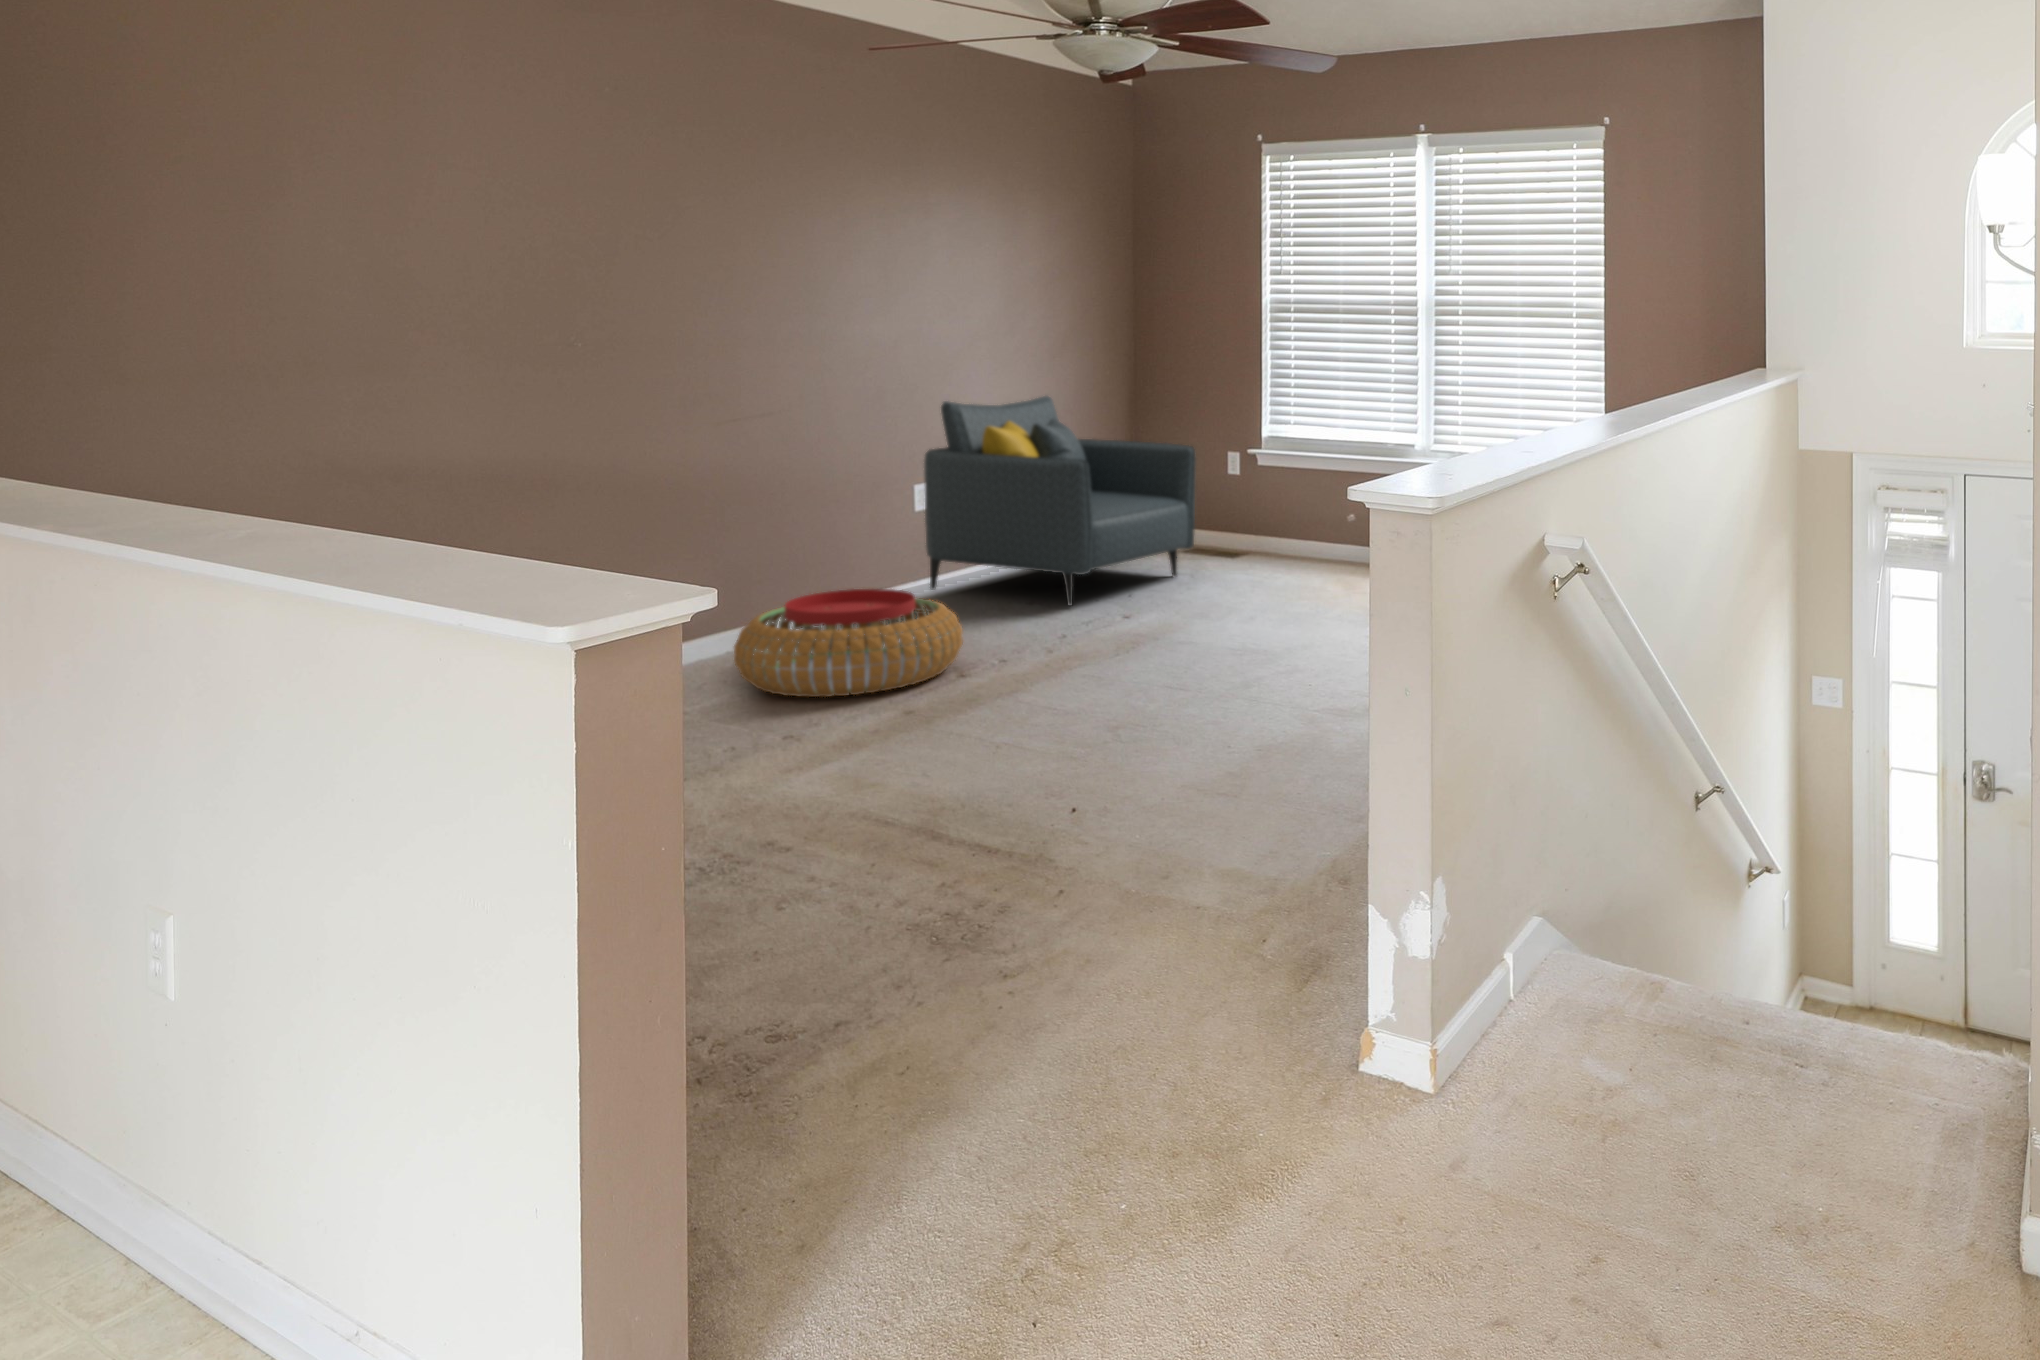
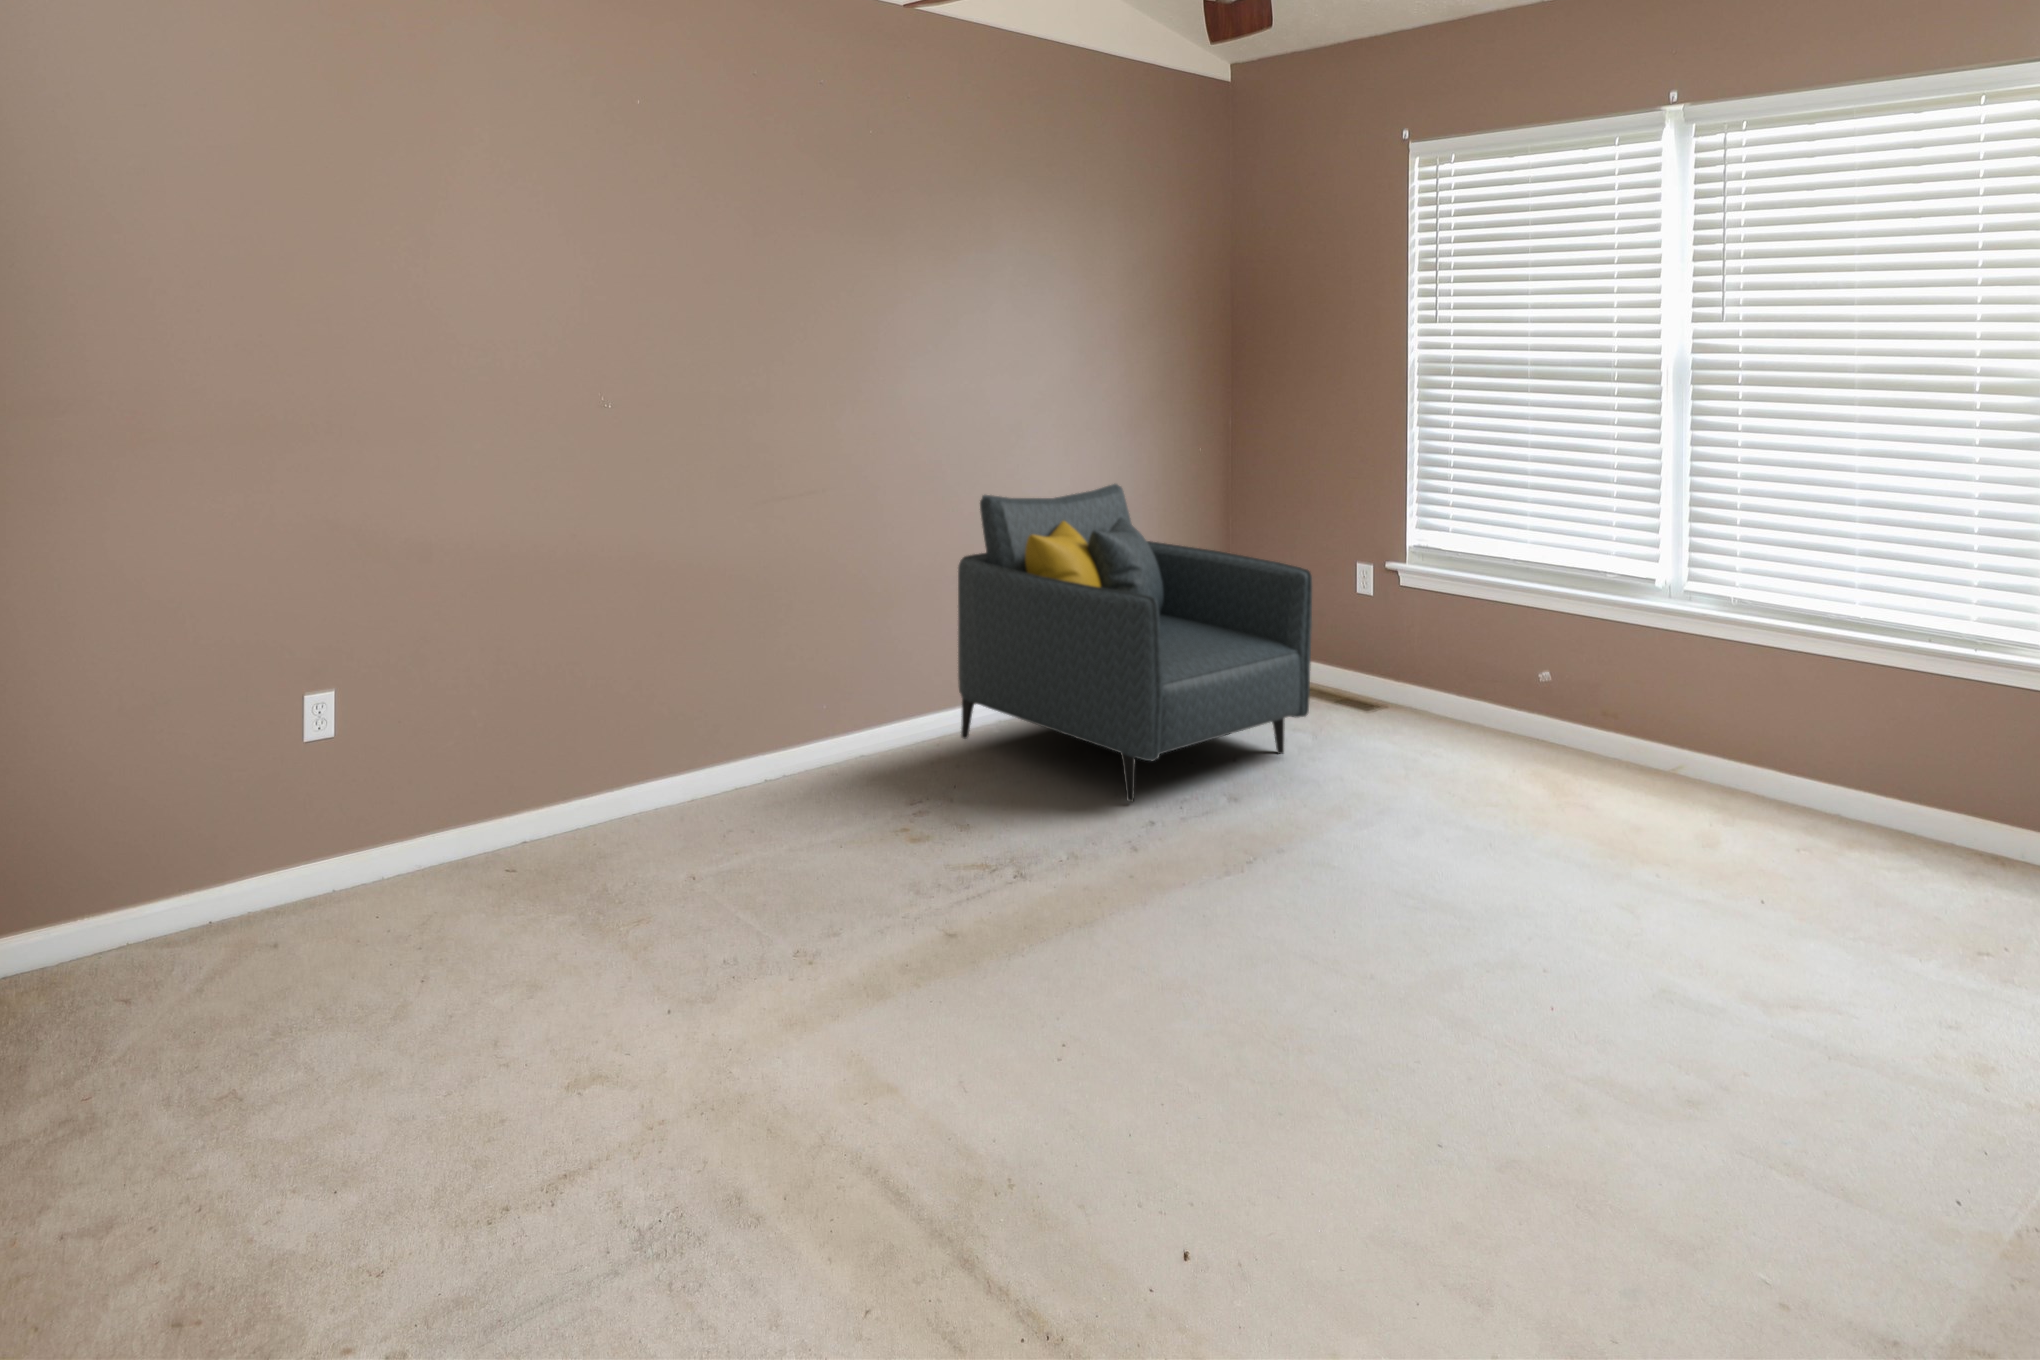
pouf: present [734,589,963,697] -> none [664,780,963,975]

